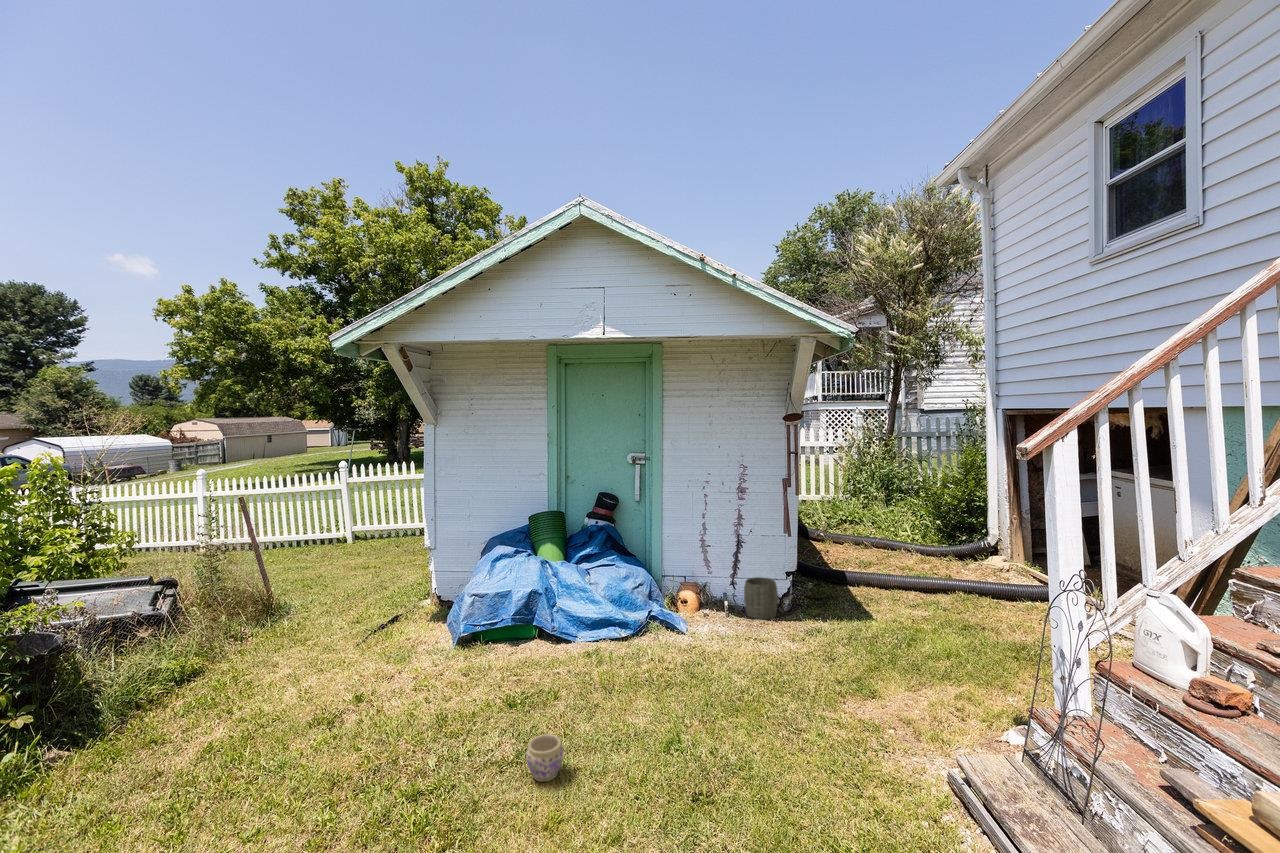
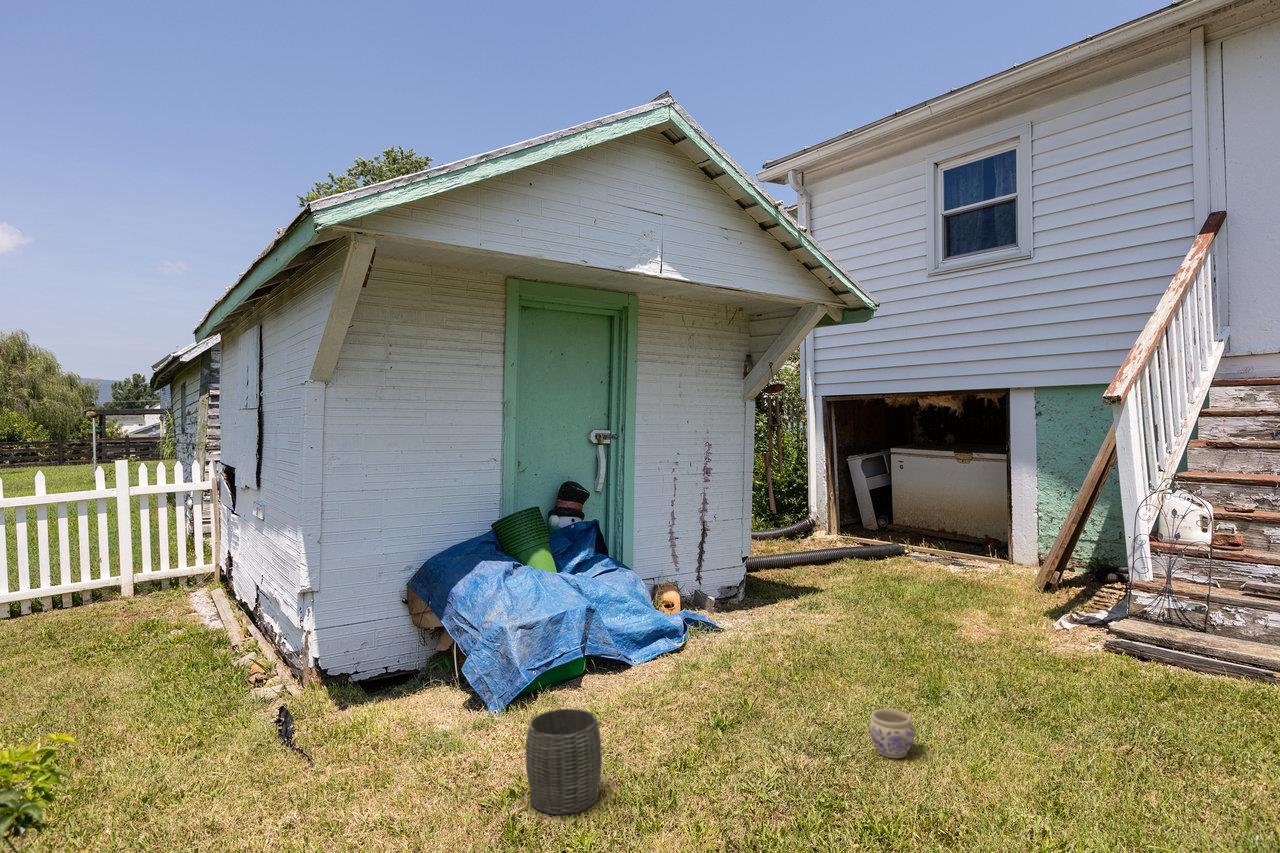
woven basket: present [744,577,778,619] -> present [526,709,602,815]

